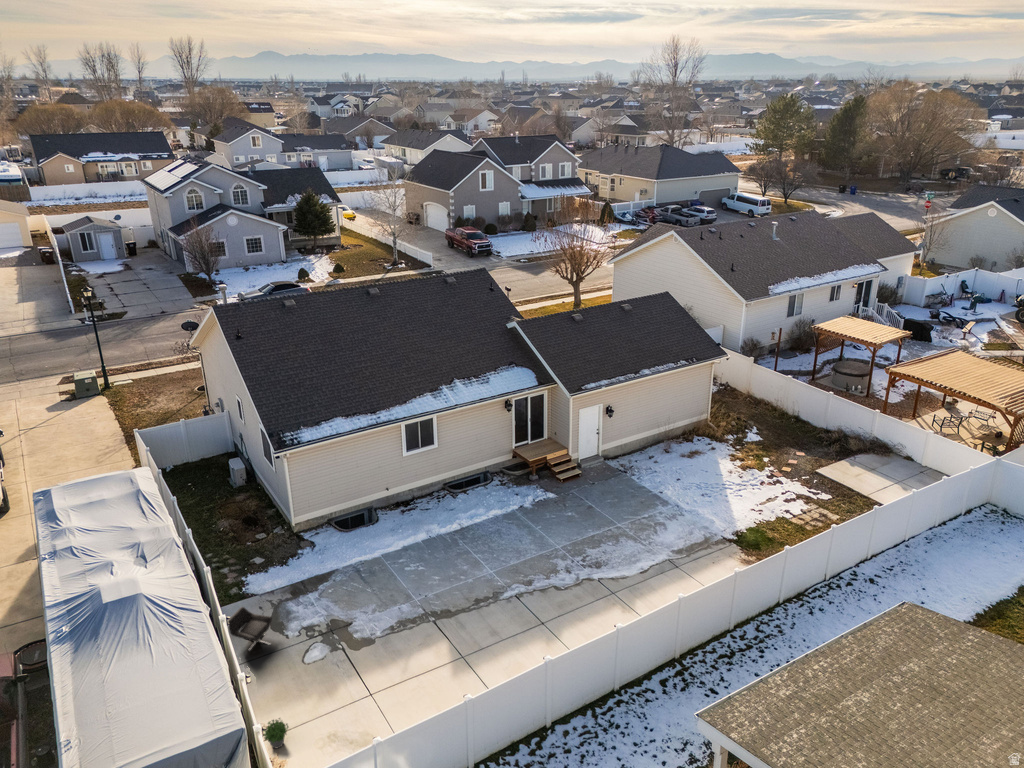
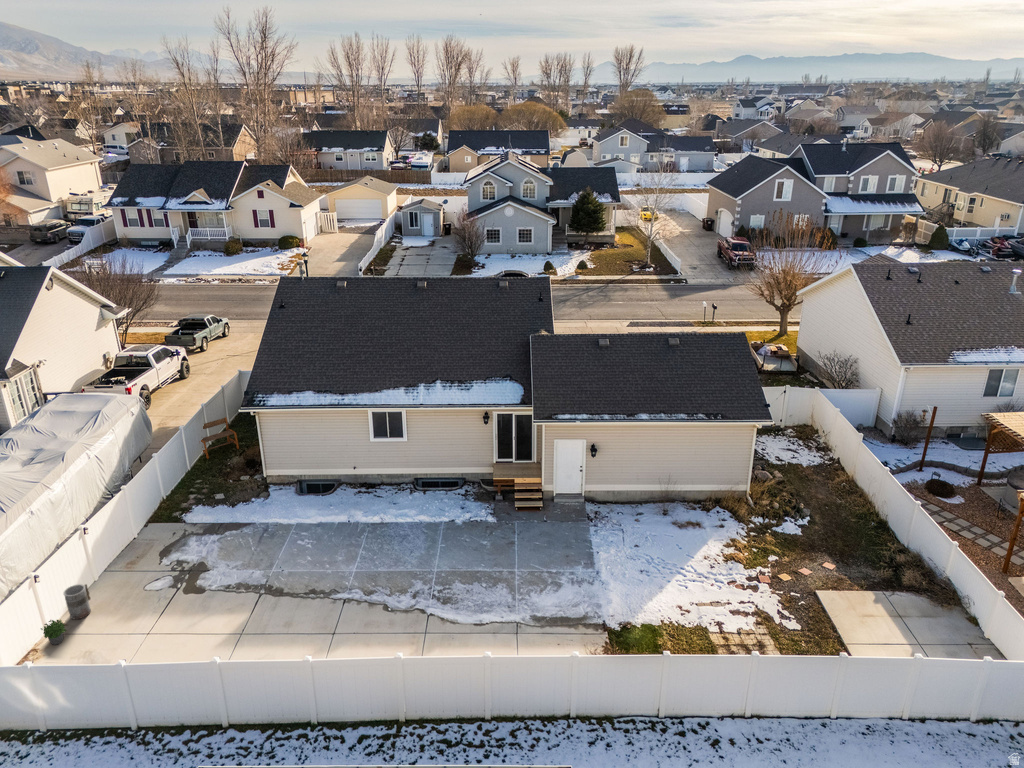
bench: none [171,478,218,530] -> present [201,417,239,459]
lounge chair: present [228,607,272,650] -> none [118,526,155,565]
trash can: none [249,677,276,720] -> present [64,584,91,619]

